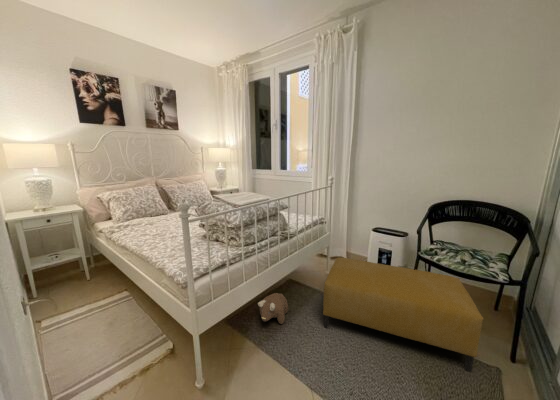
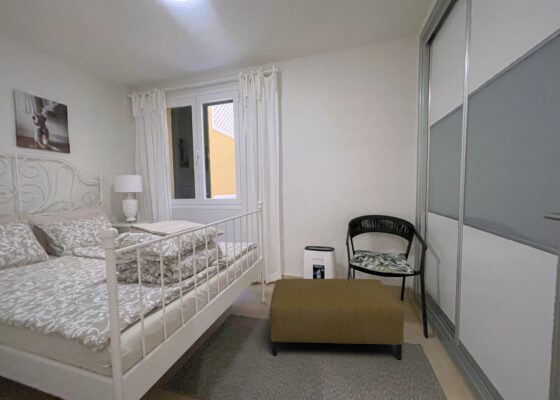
plush toy: present [258,293,288,324] -> none [199,330,232,366]

